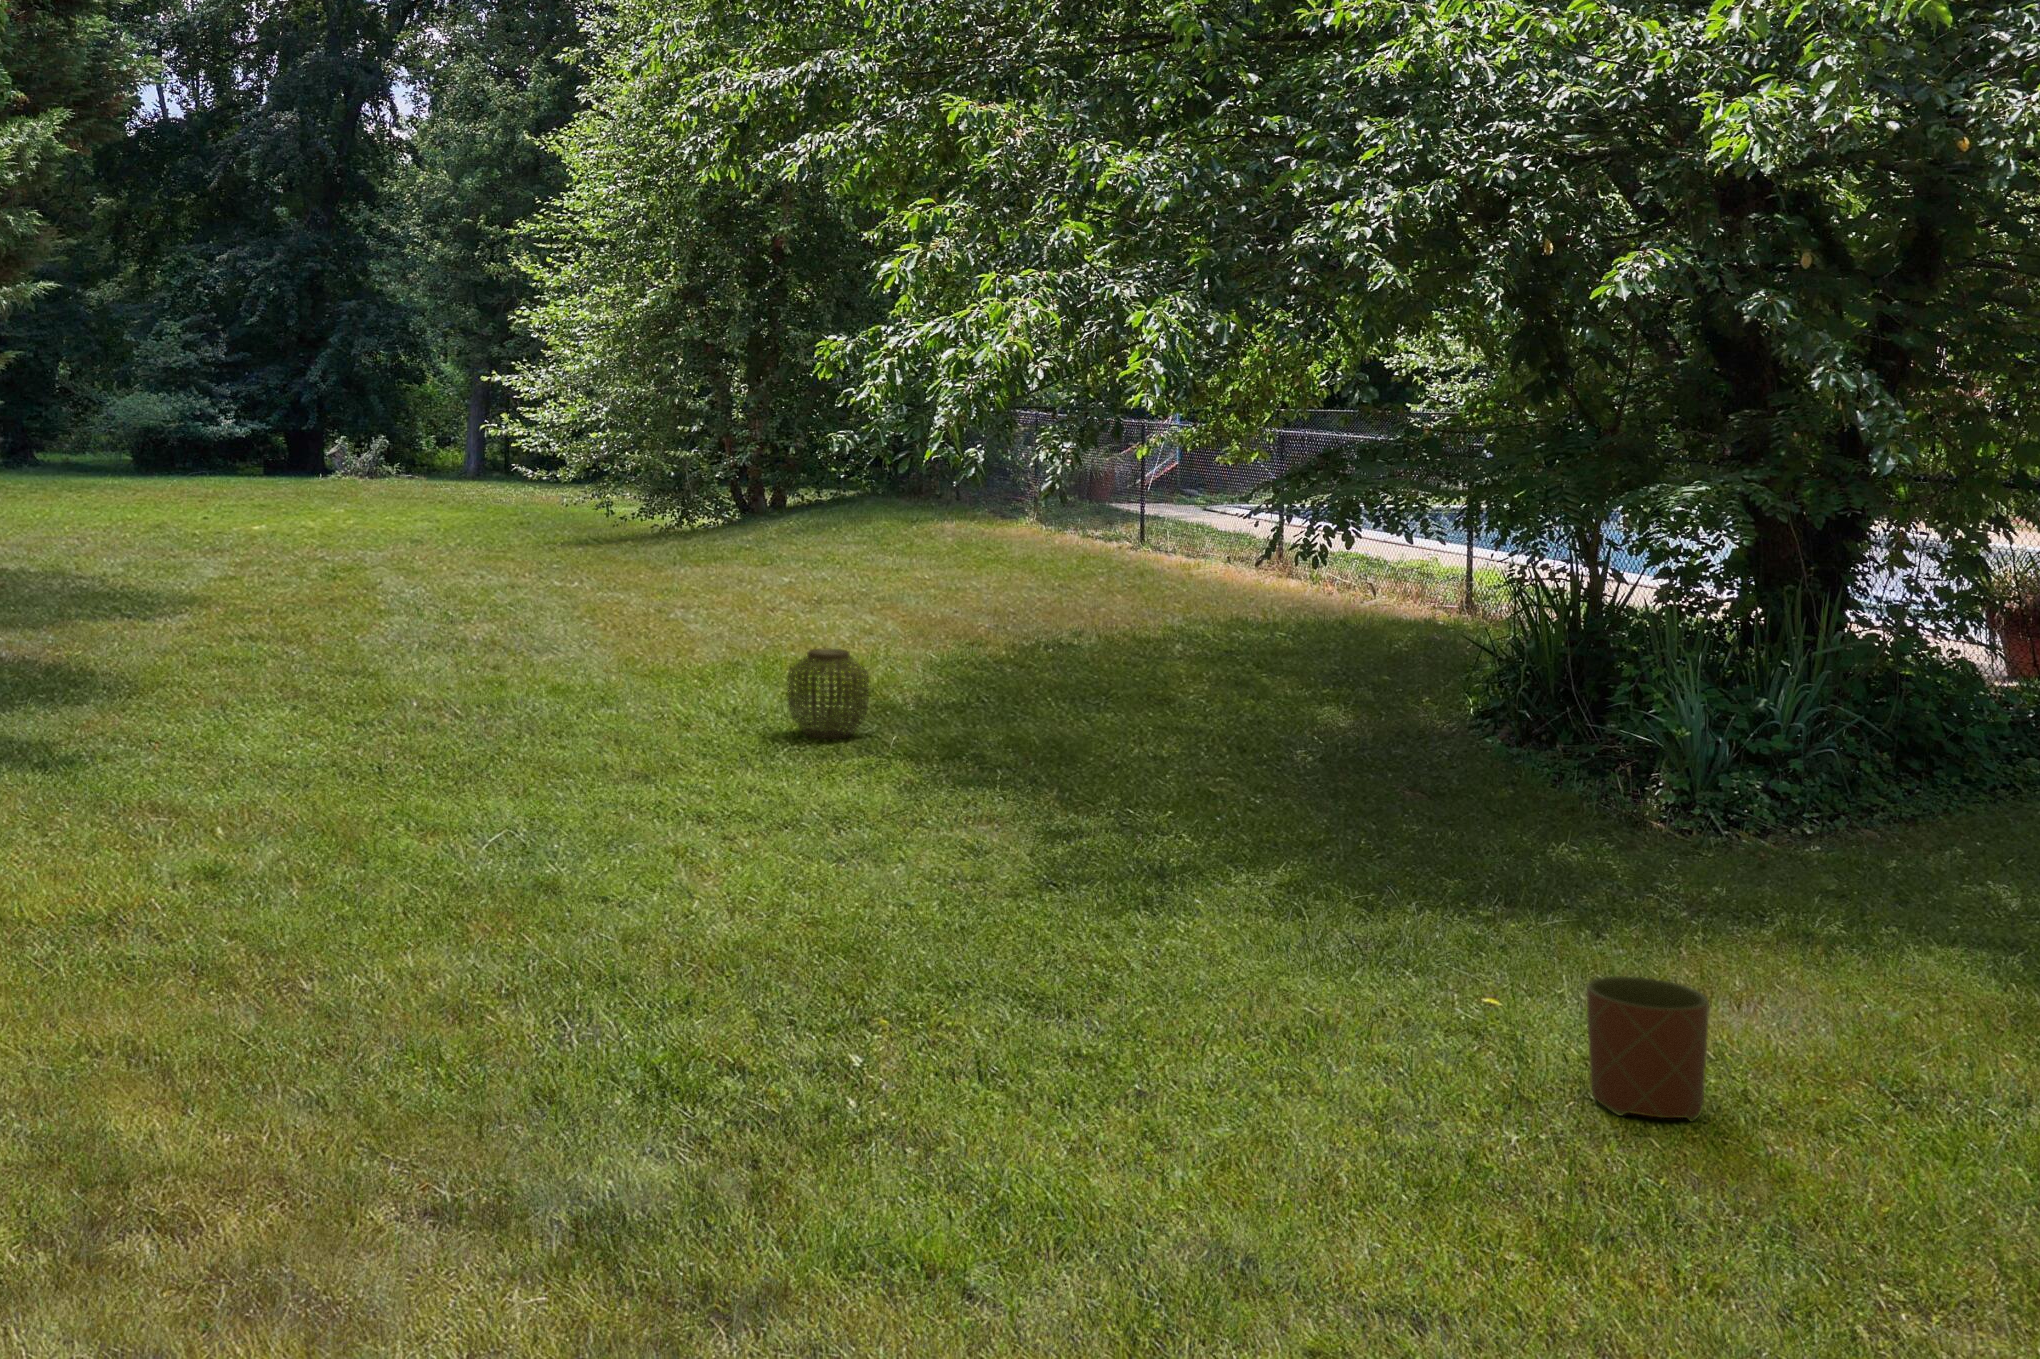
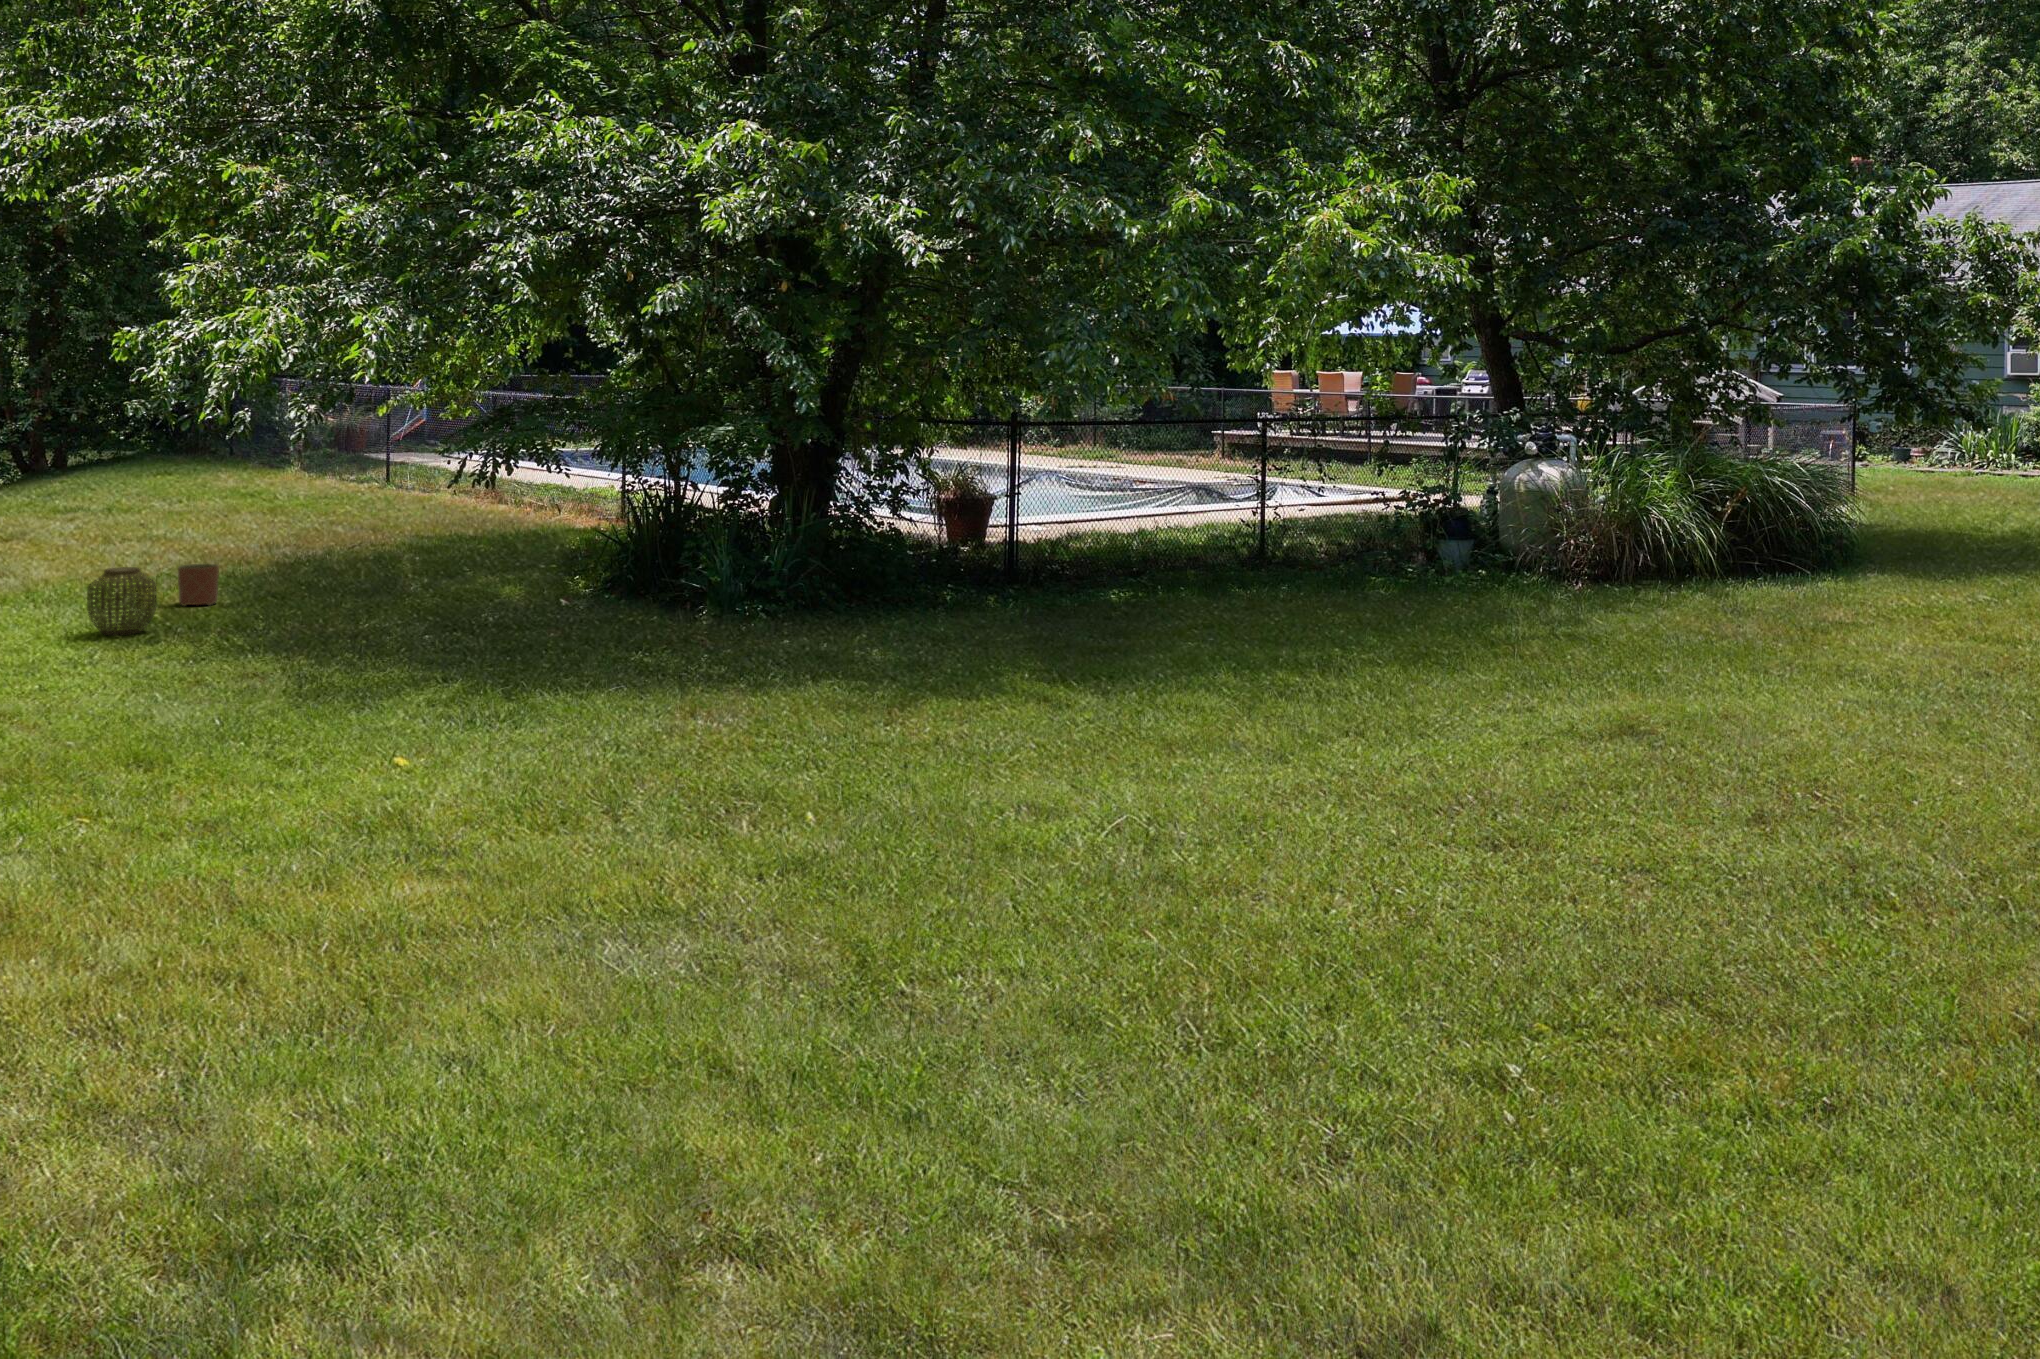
planter: present [1587,976,1709,1121] -> present [178,564,219,606]

